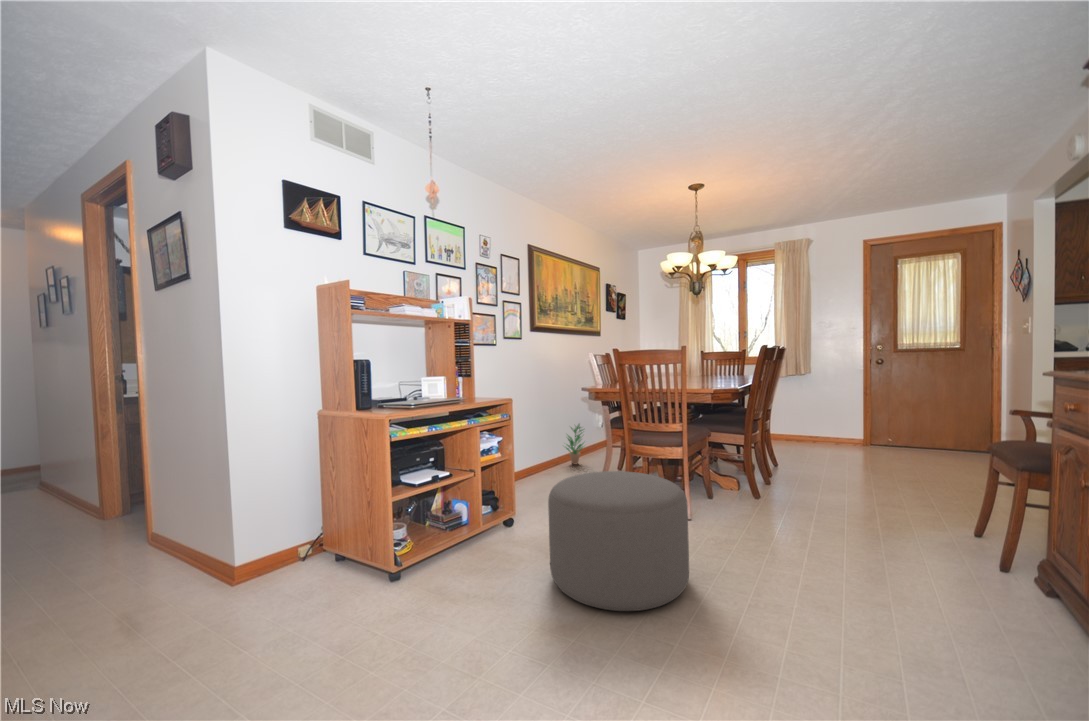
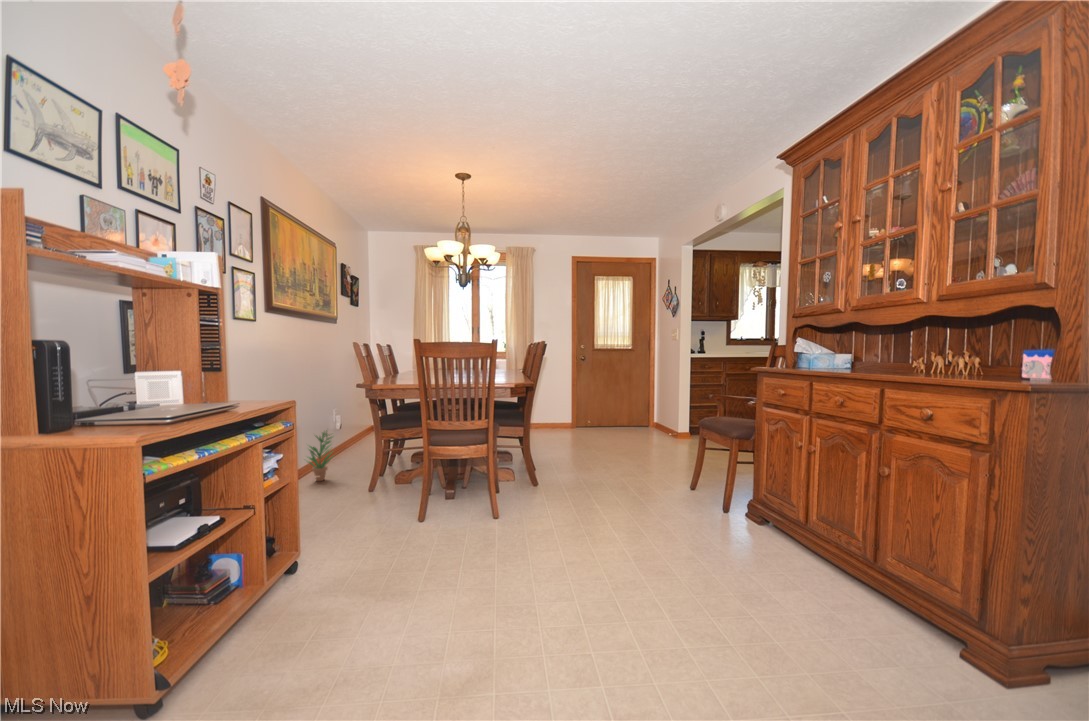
ottoman: present [548,471,689,611] -> none [401,472,557,631]

